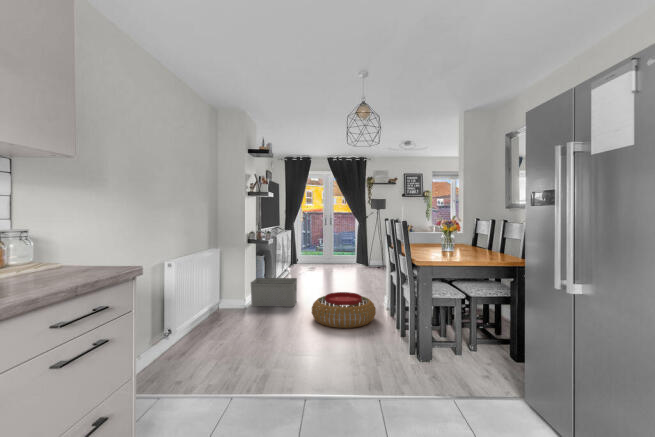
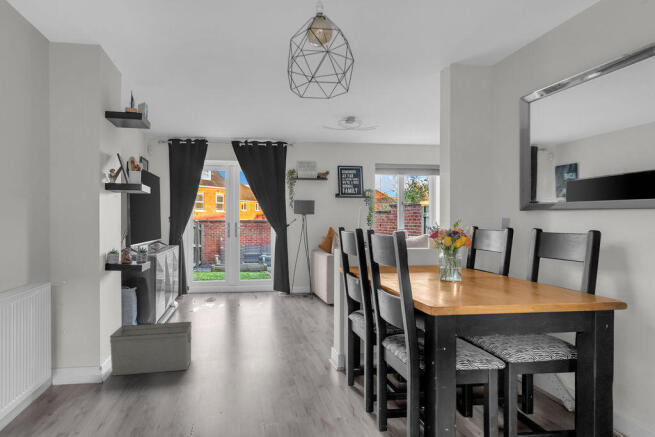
pouf: present [312,292,376,328] -> none [219,342,323,405]

